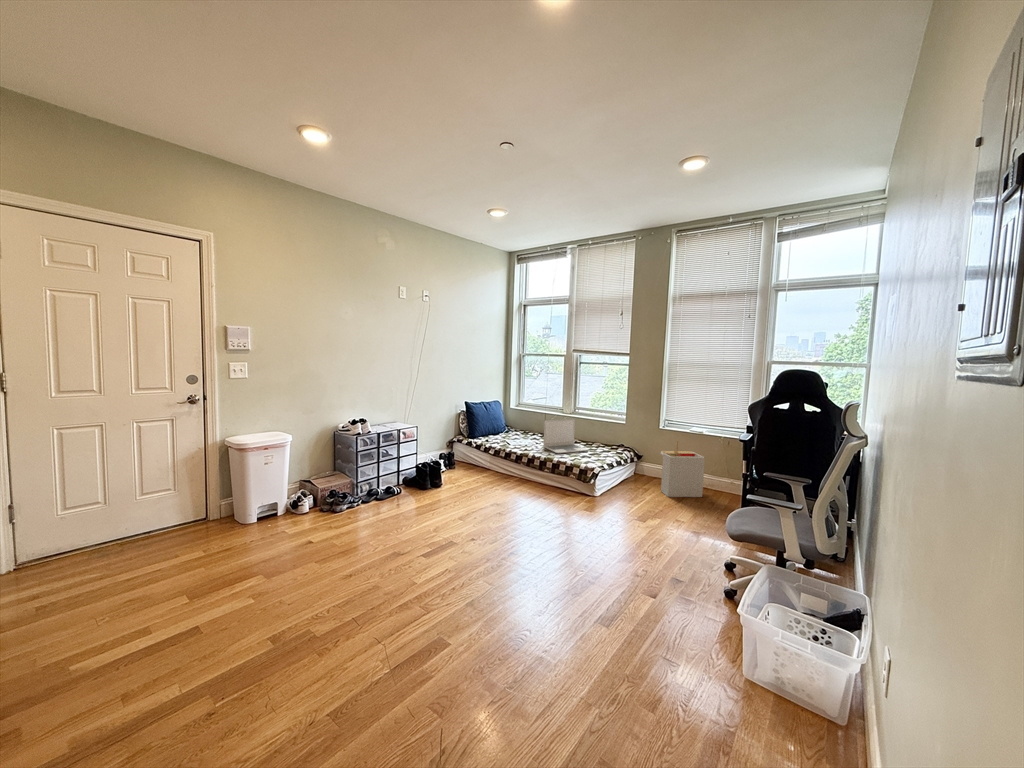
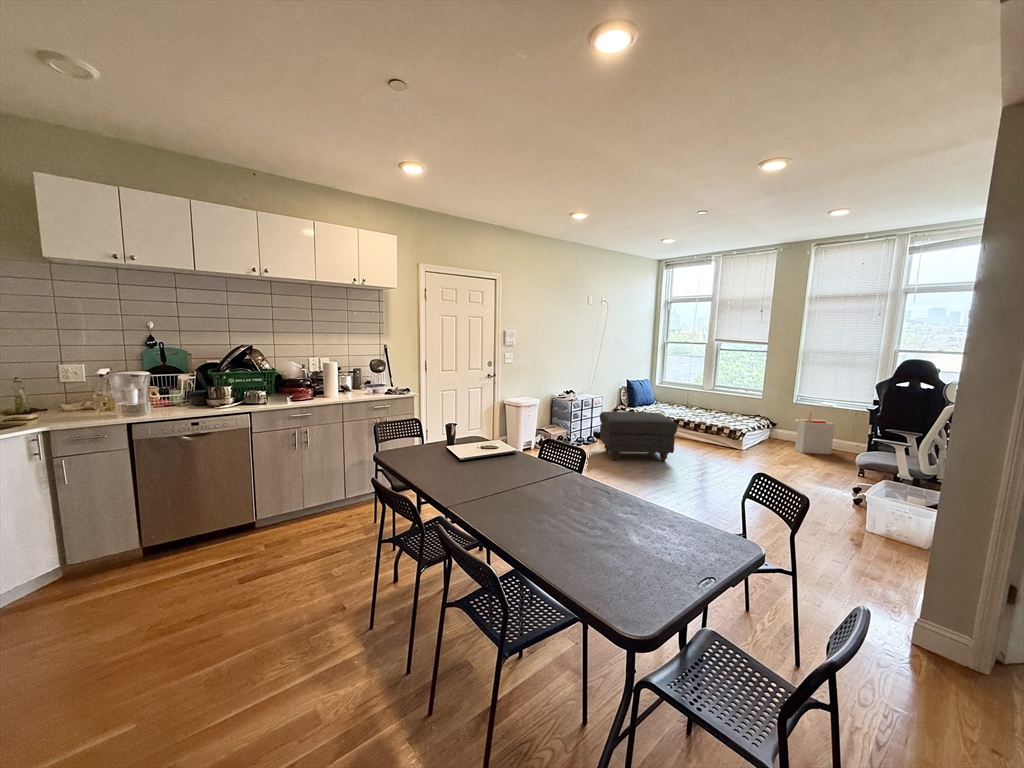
laptop: present [544,419,588,454] -> none [693,394,731,419]
ottoman: none [380,450,489,530] -> present [600,412,677,461]

